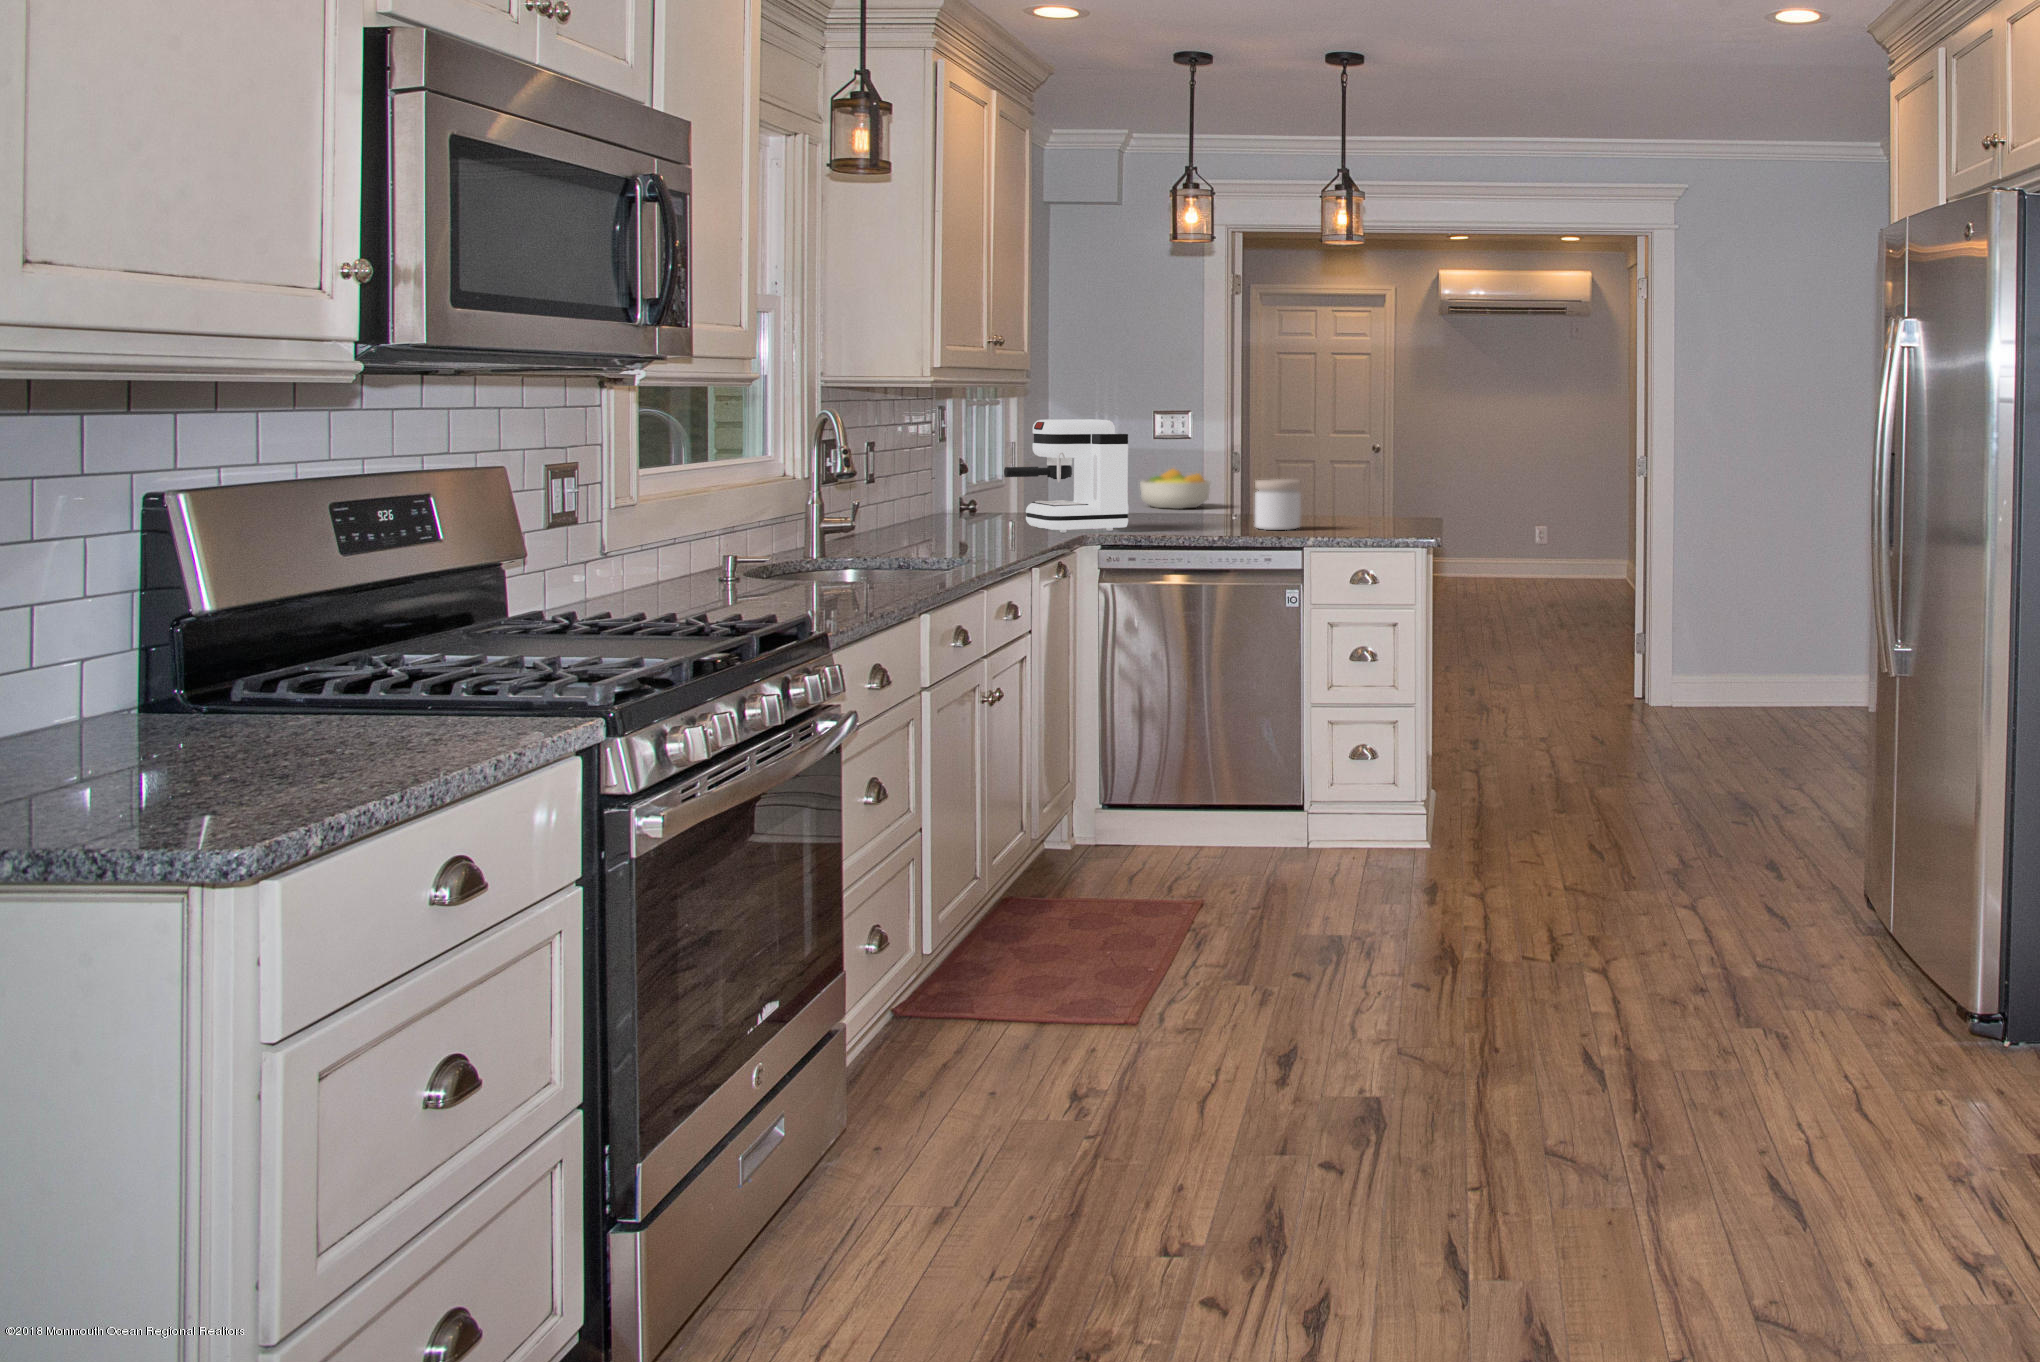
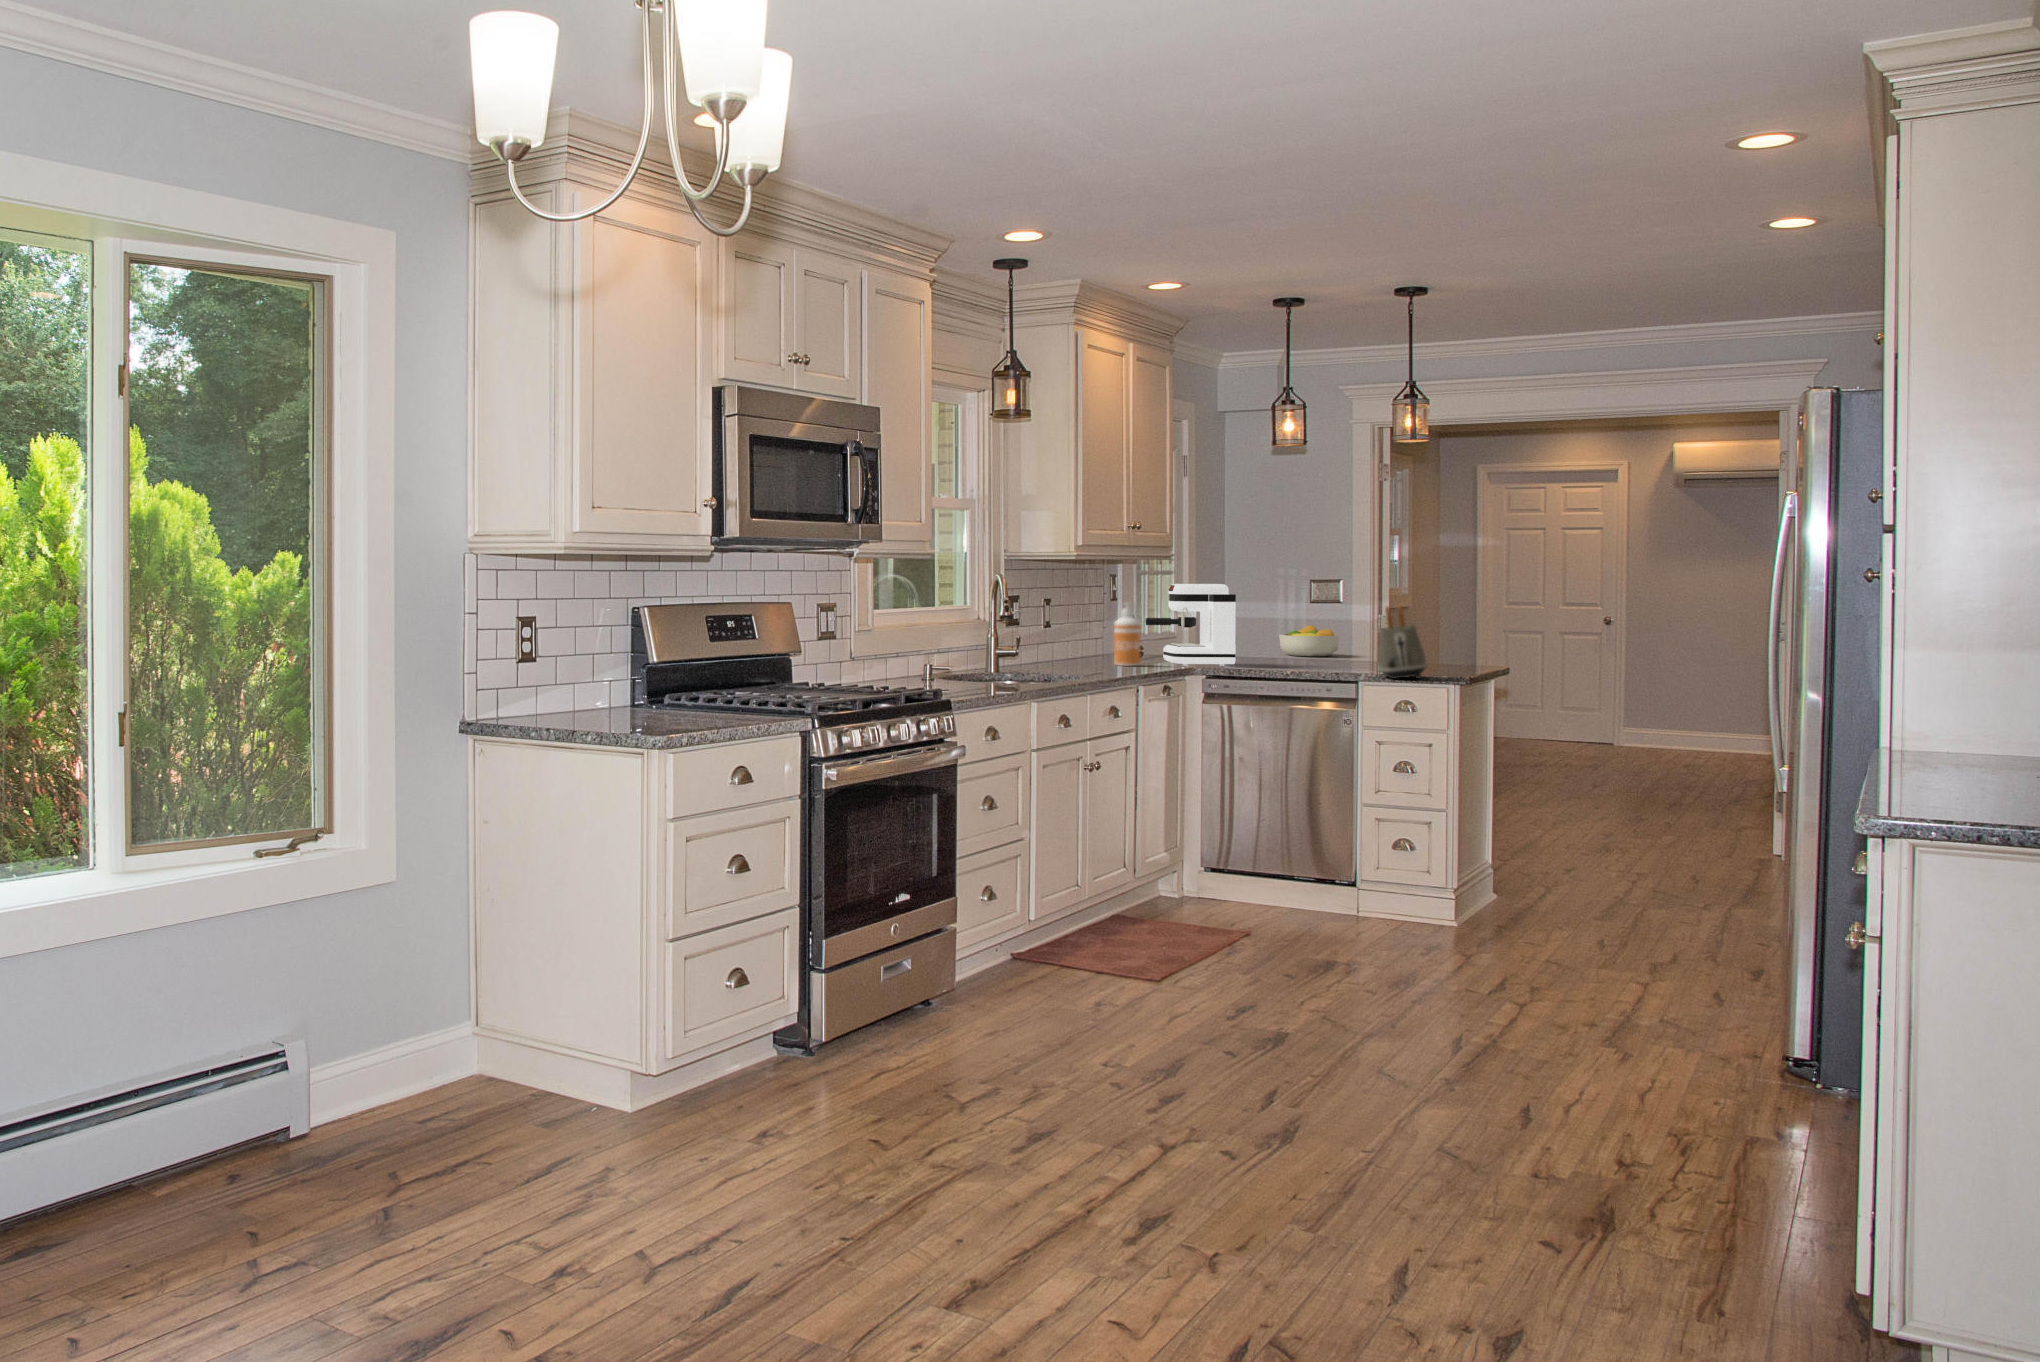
toaster: none [1313,446,1375,541] -> present [1378,605,1427,679]
soap dispenser: none [968,447,1006,537] -> present [1114,603,1141,666]
jar: present [1255,479,1301,530] -> none [1342,632,1381,671]

